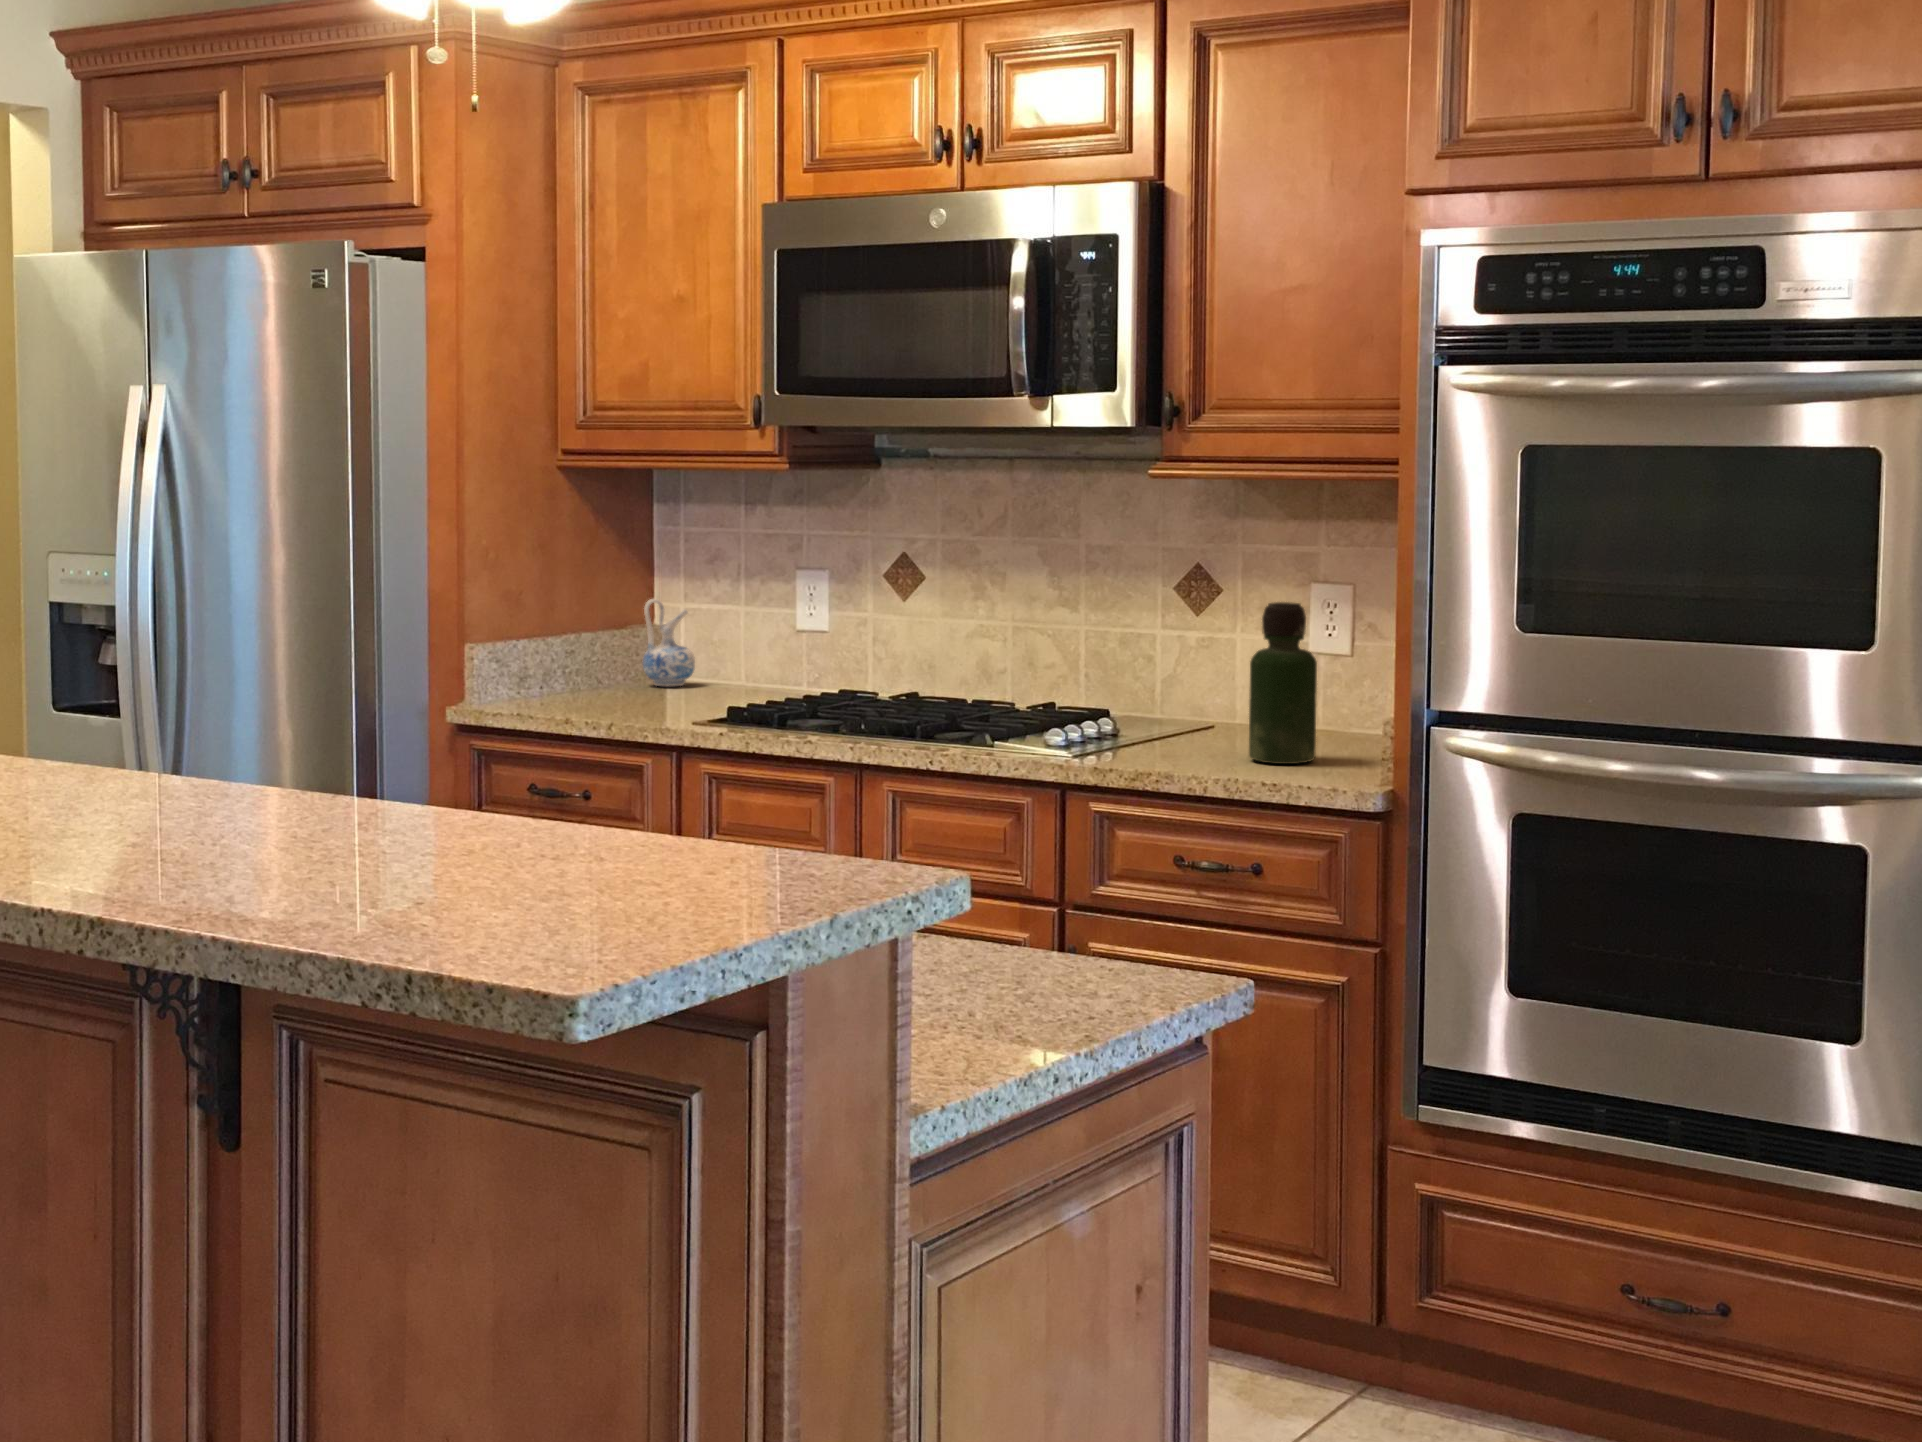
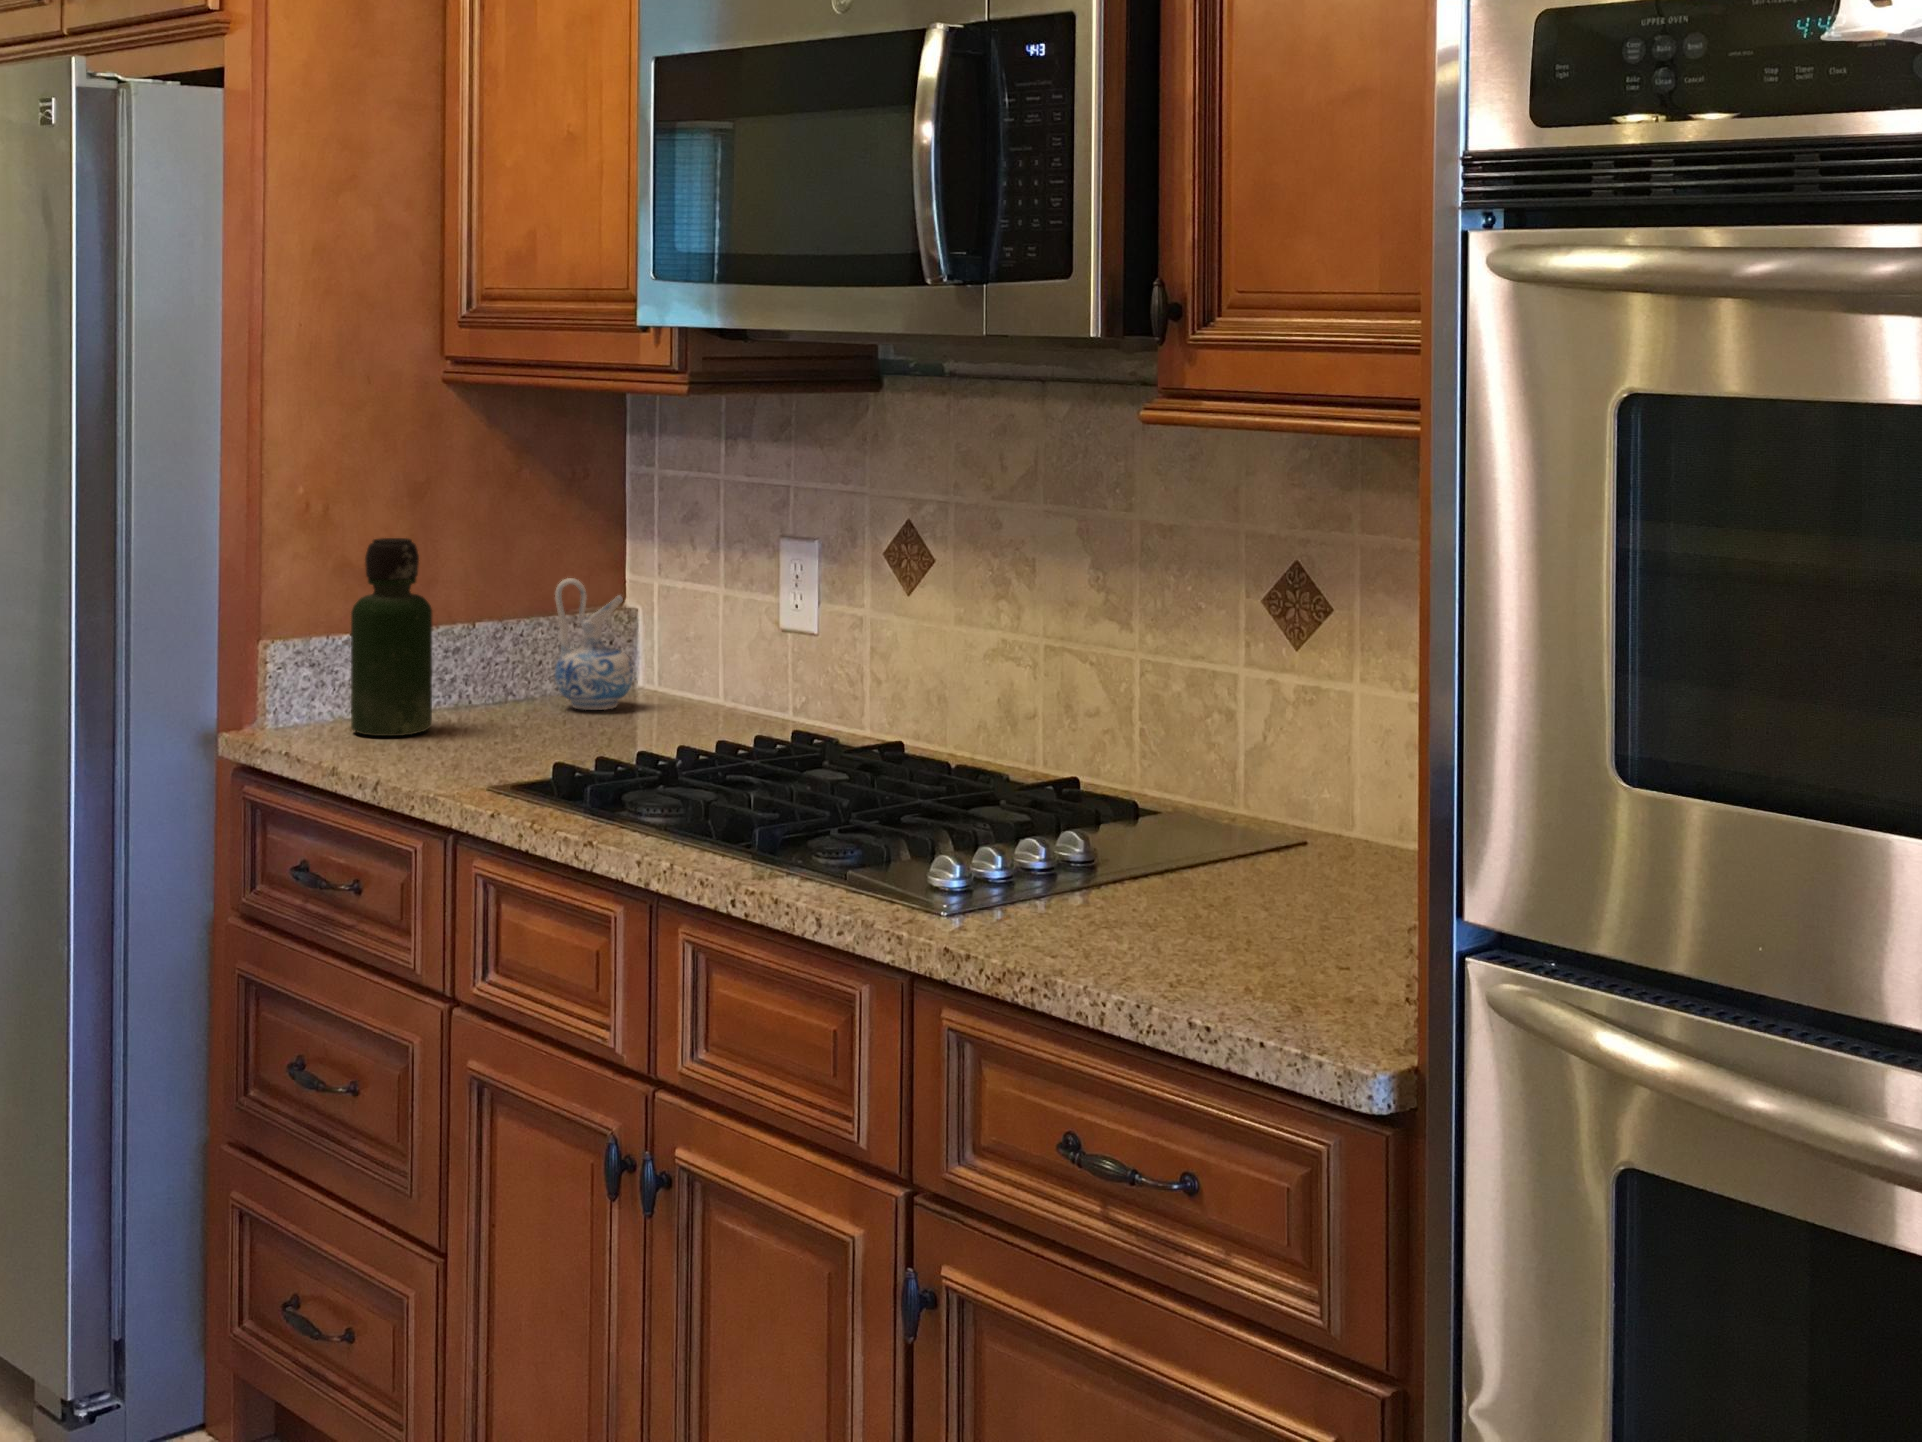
bottle: present [1249,602,1317,764] -> present [351,538,432,736]

